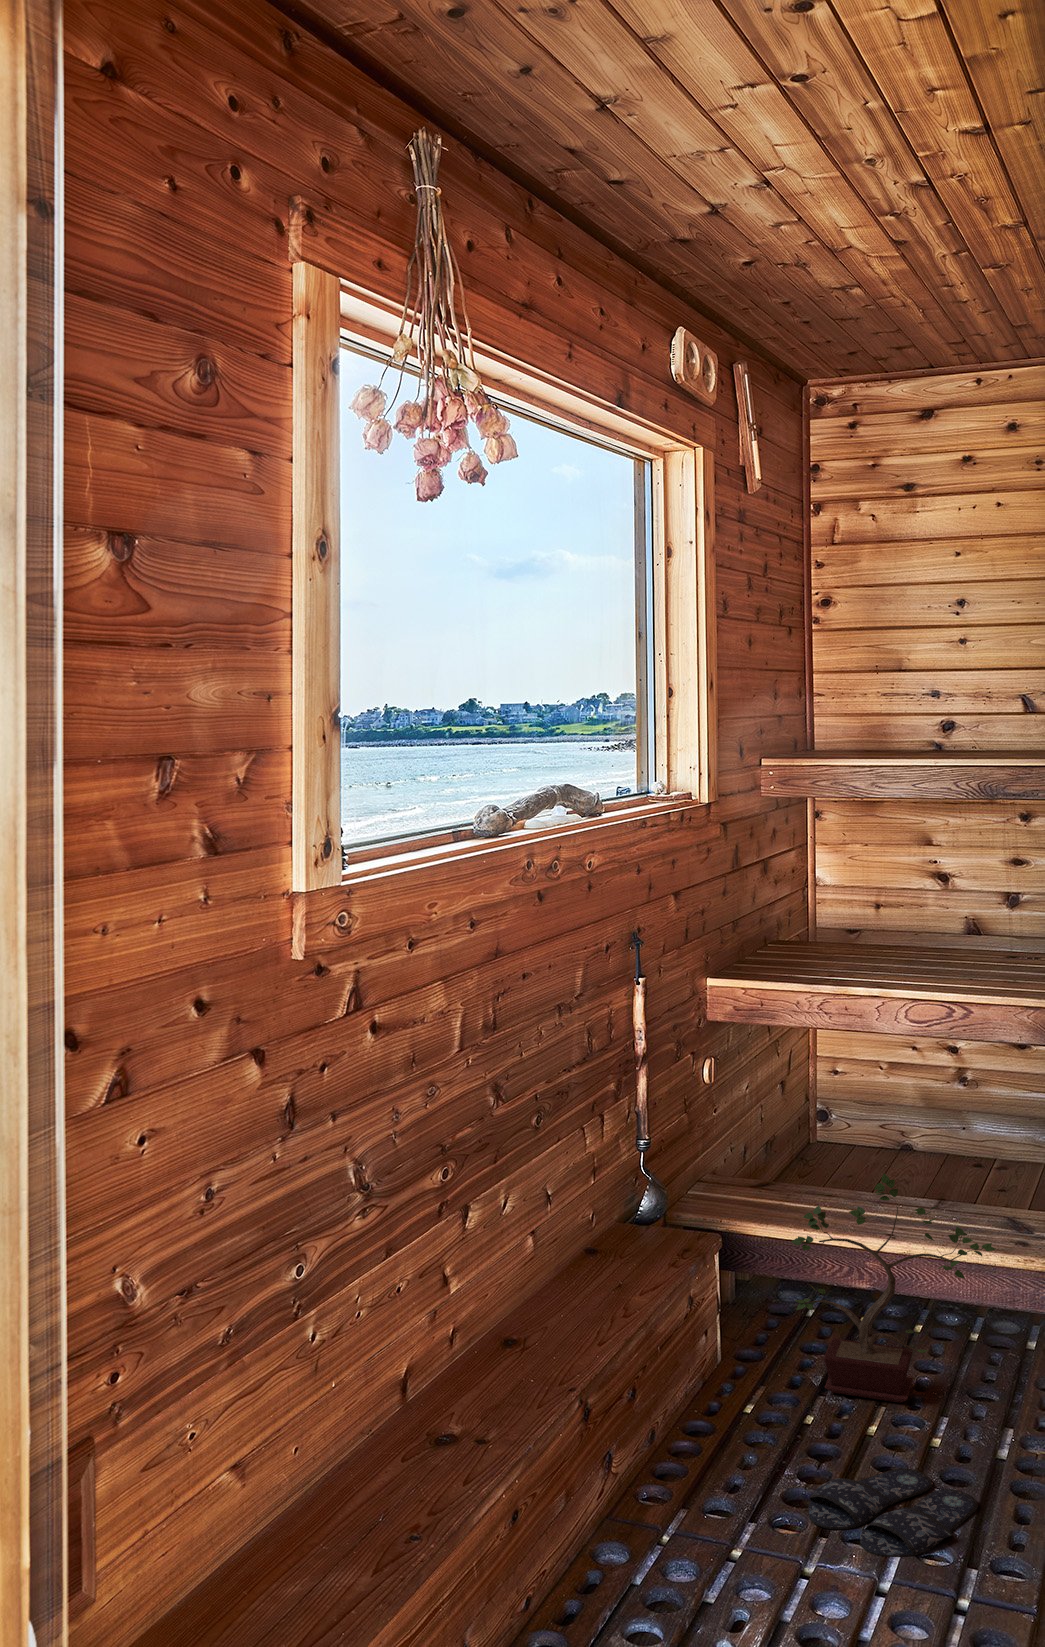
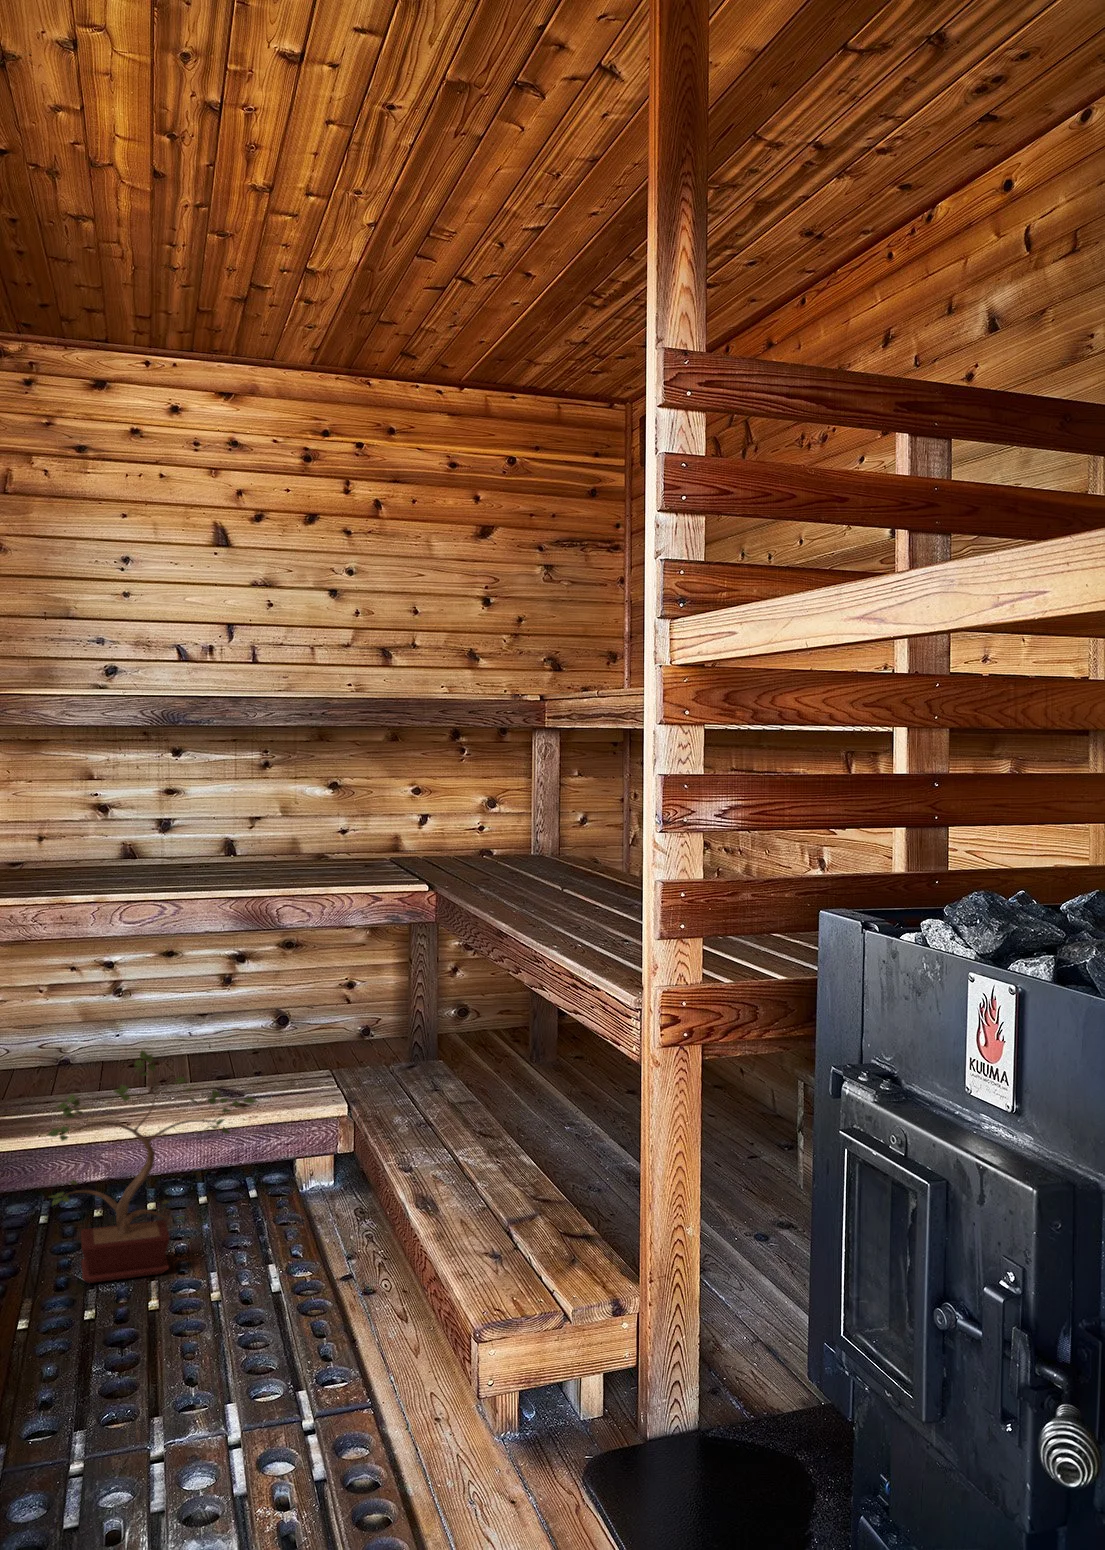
slippers: present [808,1468,978,1557] -> none [122,1325,282,1413]

